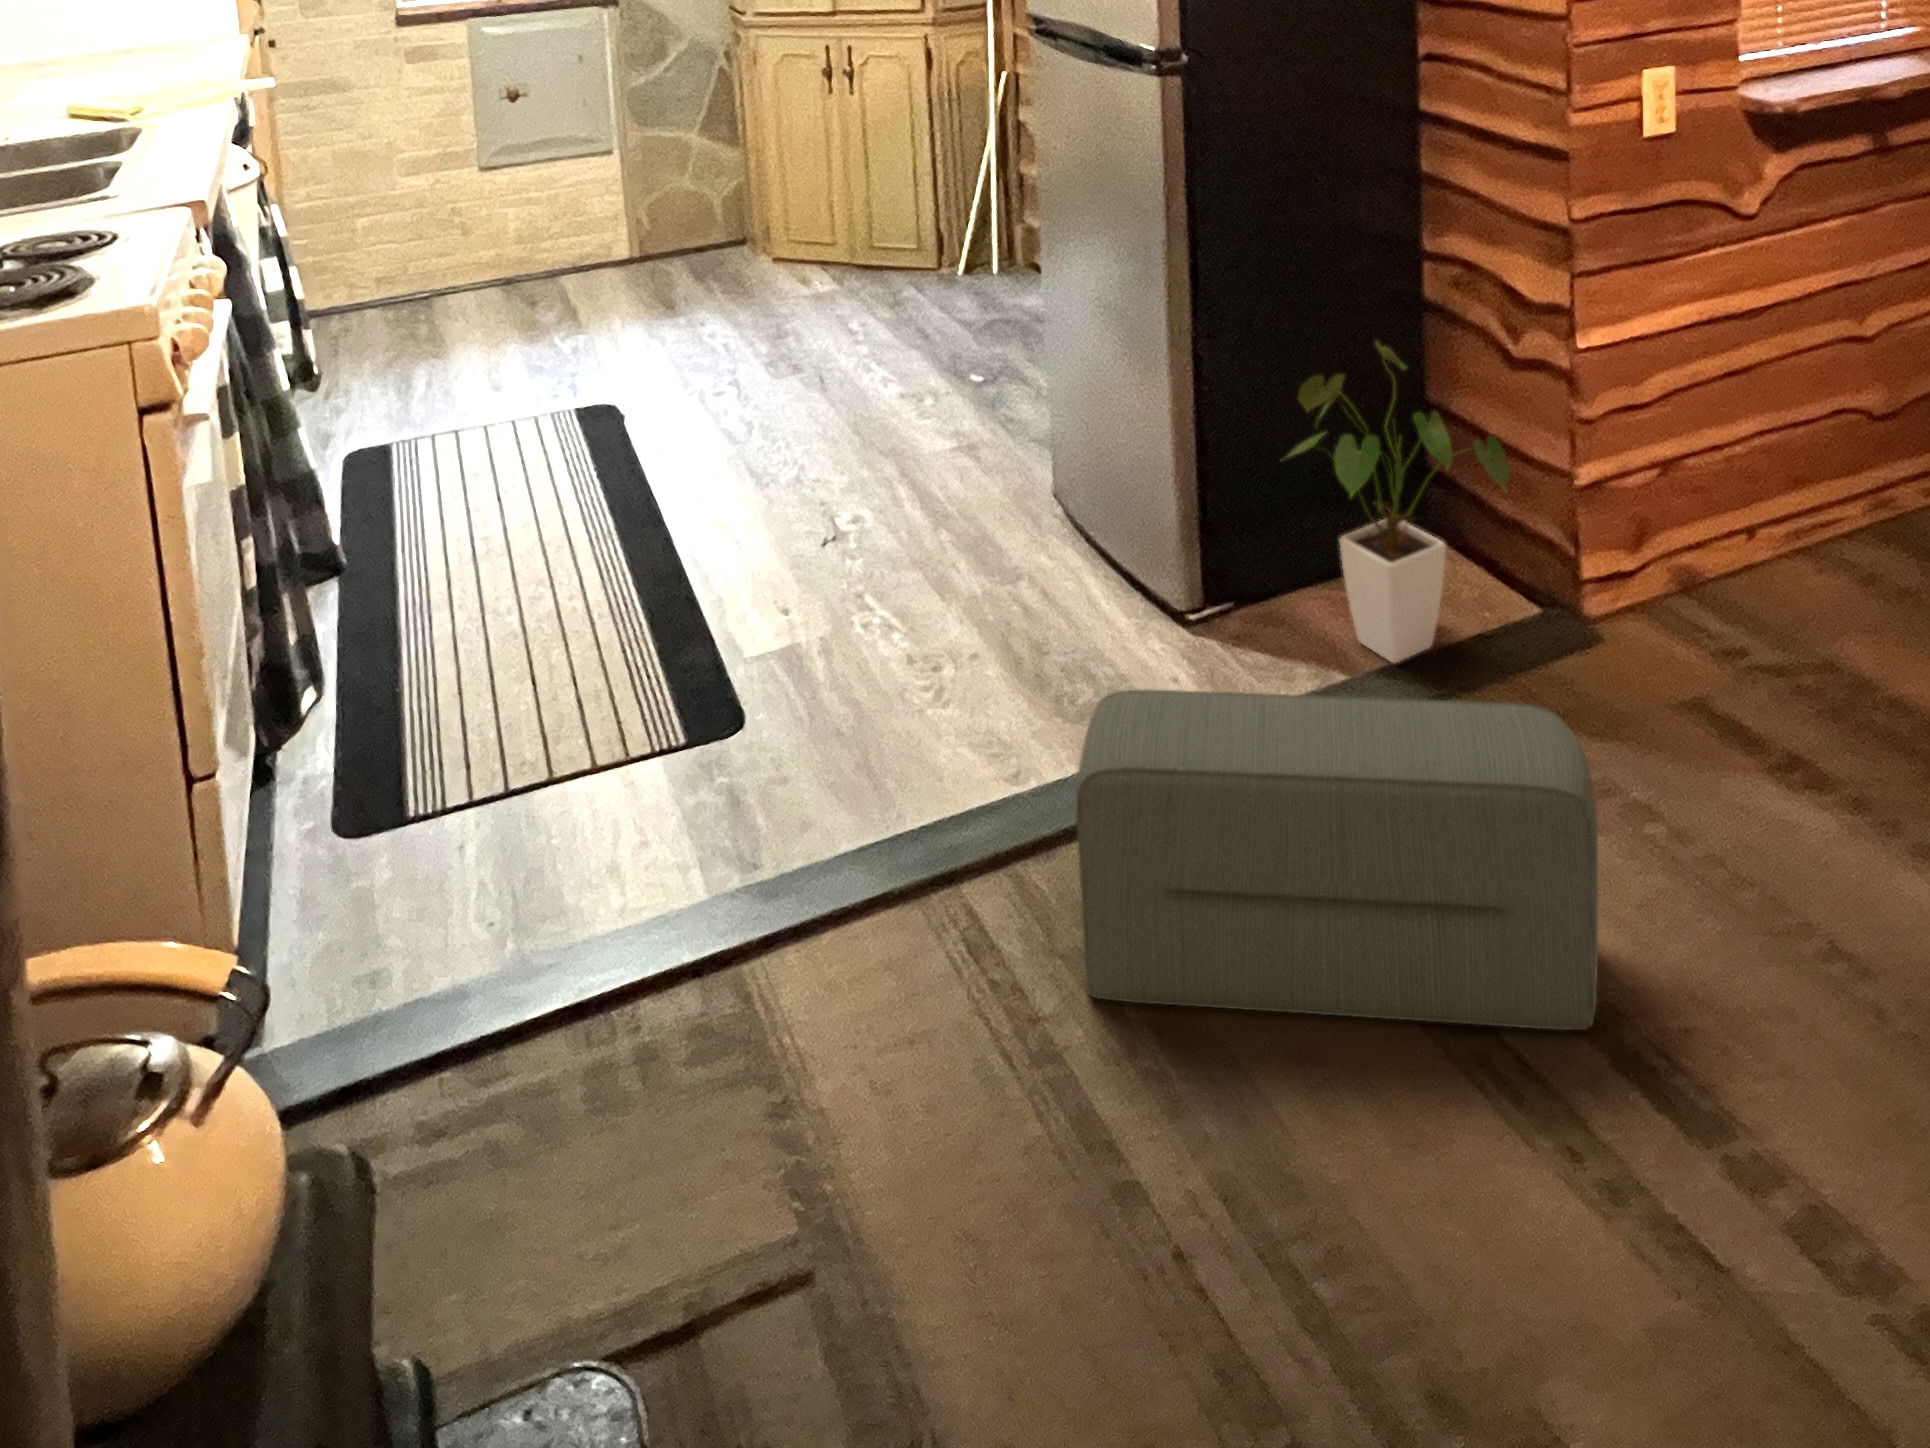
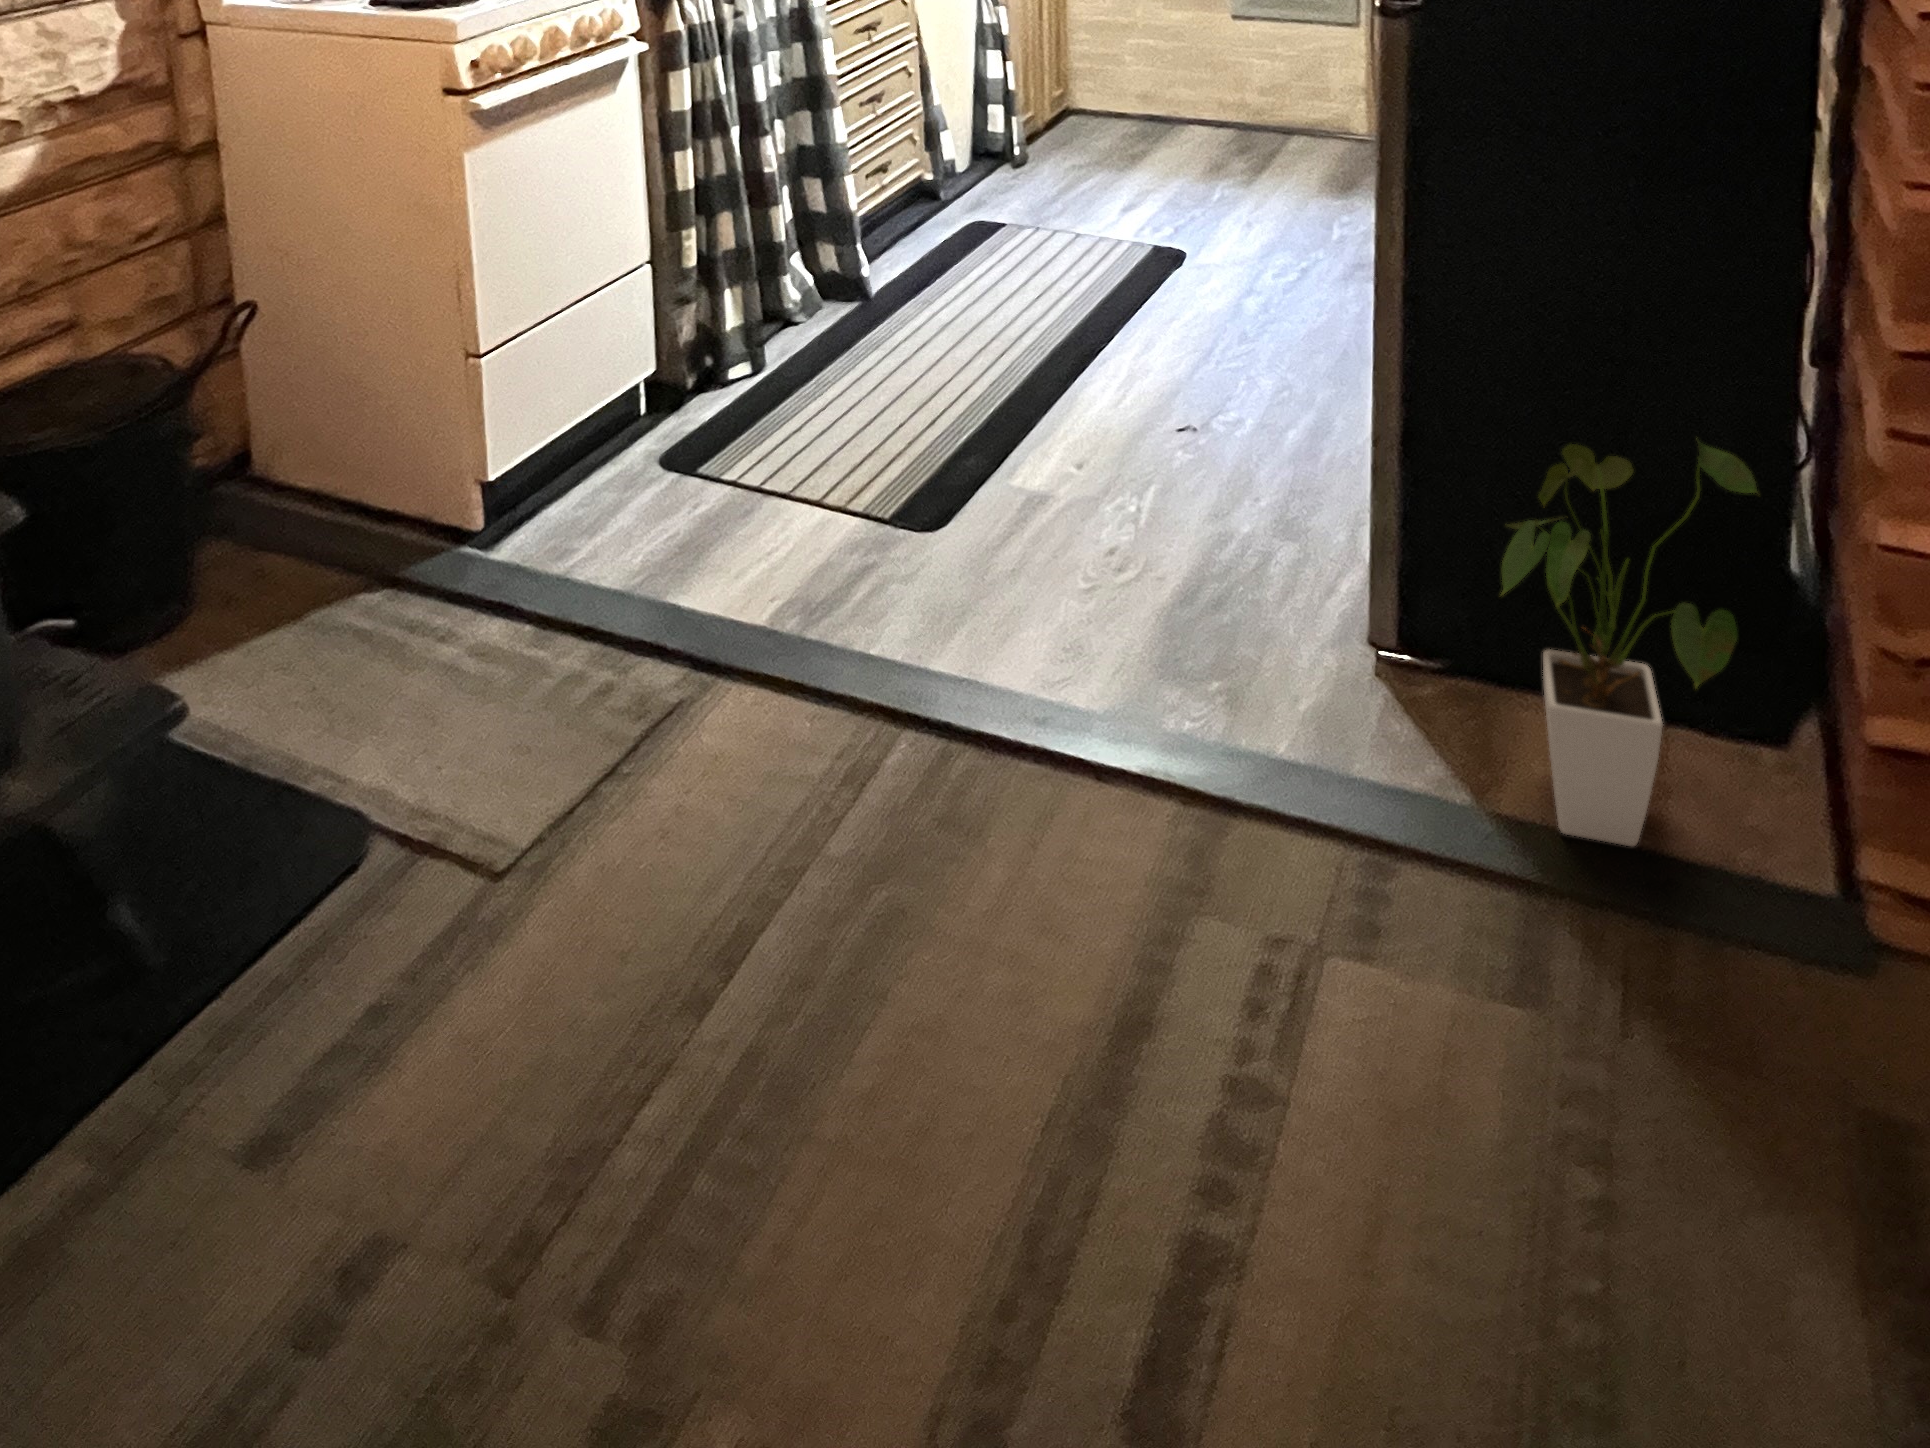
pouf: present [1076,689,1598,1030] -> none [867,619,1337,1262]

